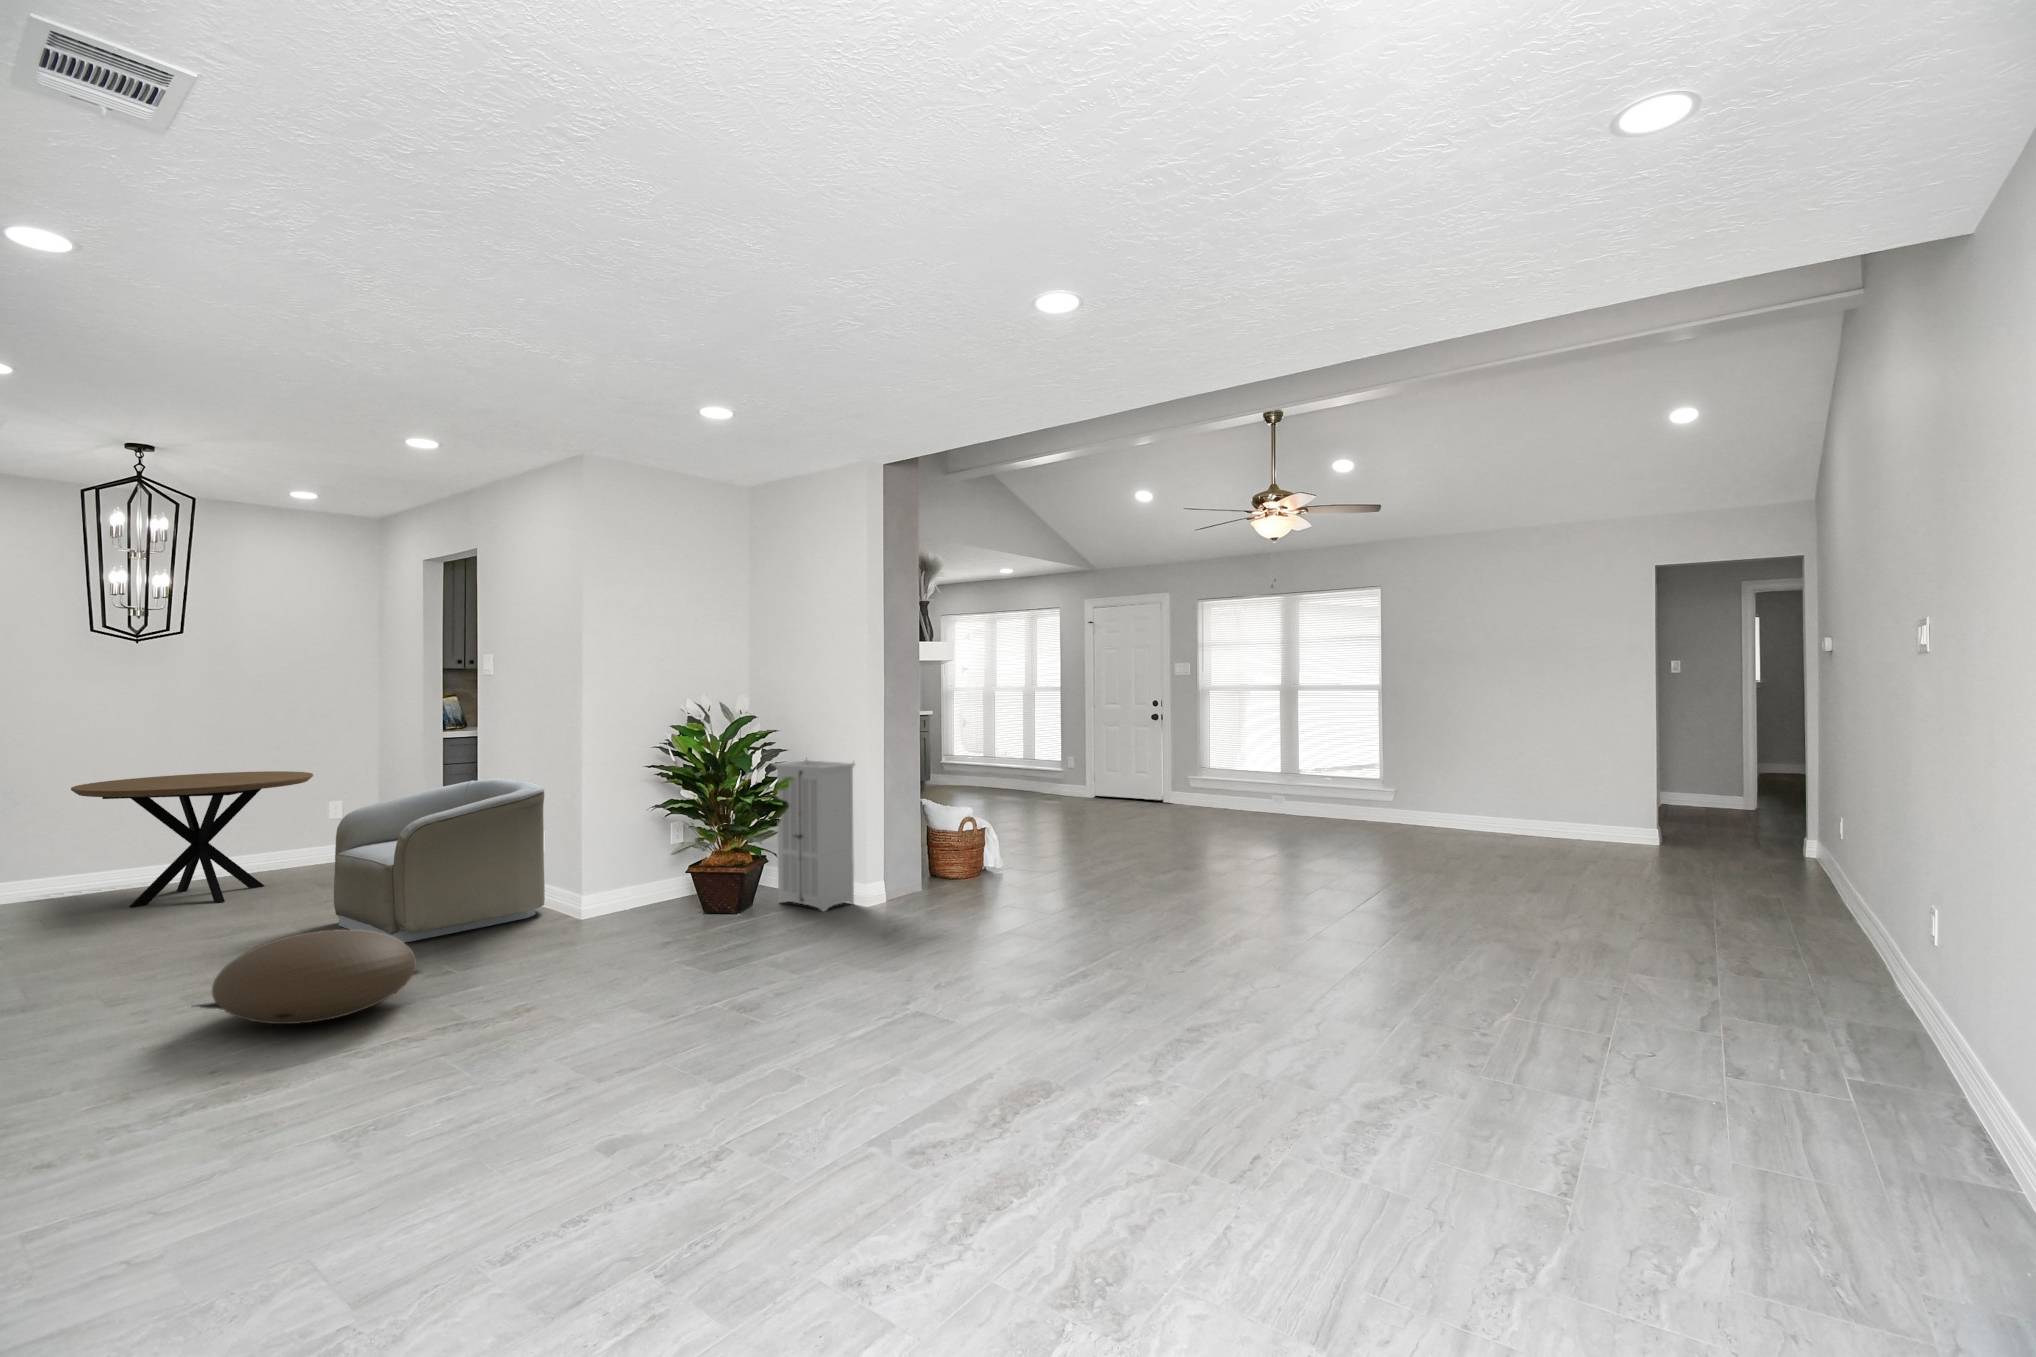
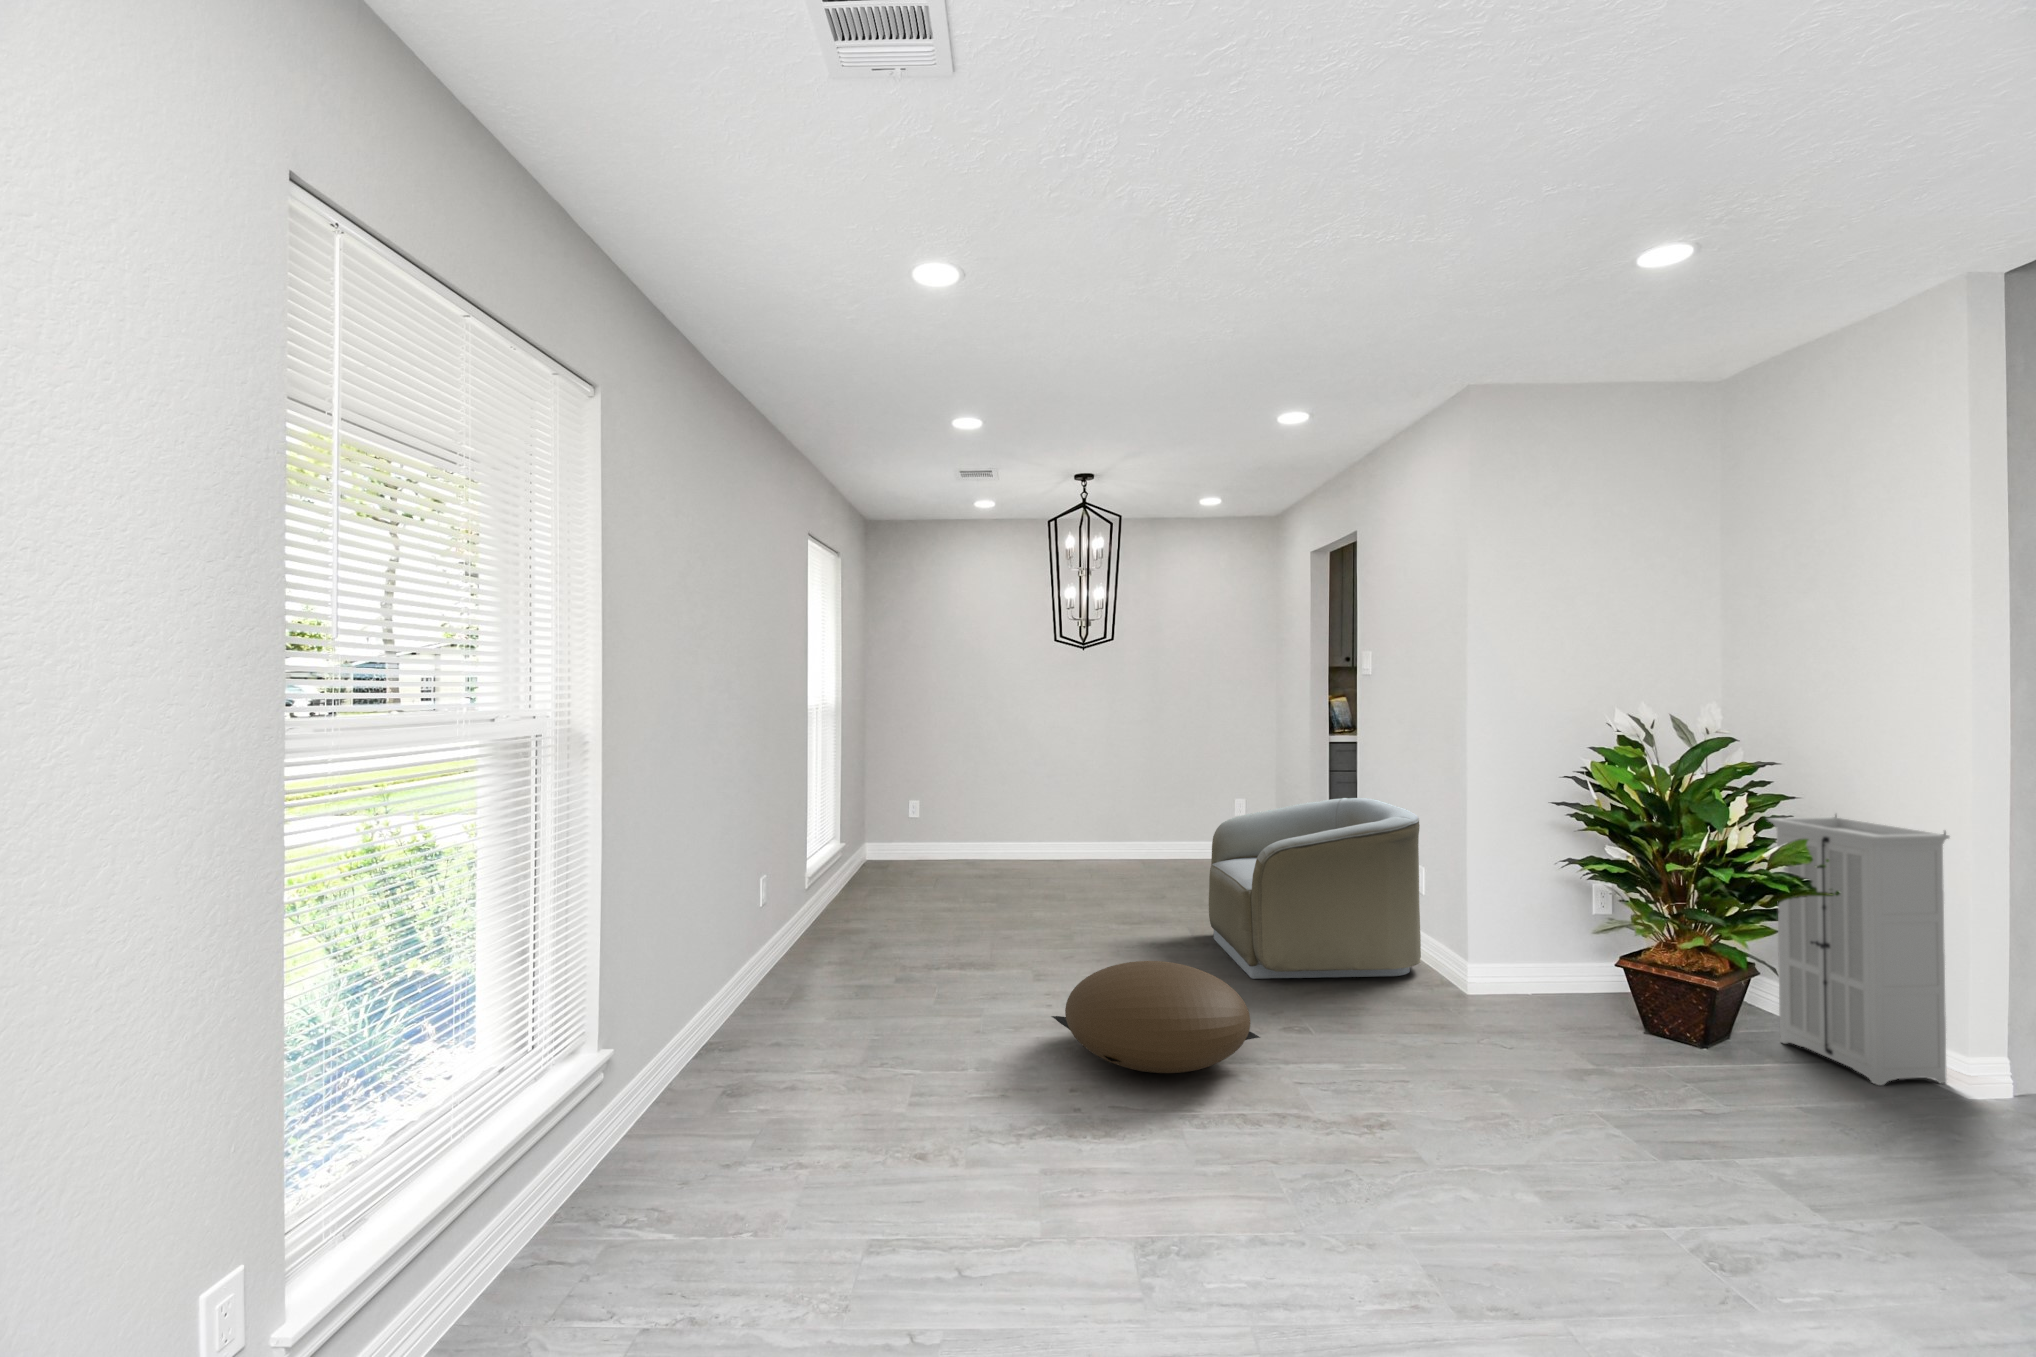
dining table: present [71,771,313,907] -> none [1040,765,1210,888]

